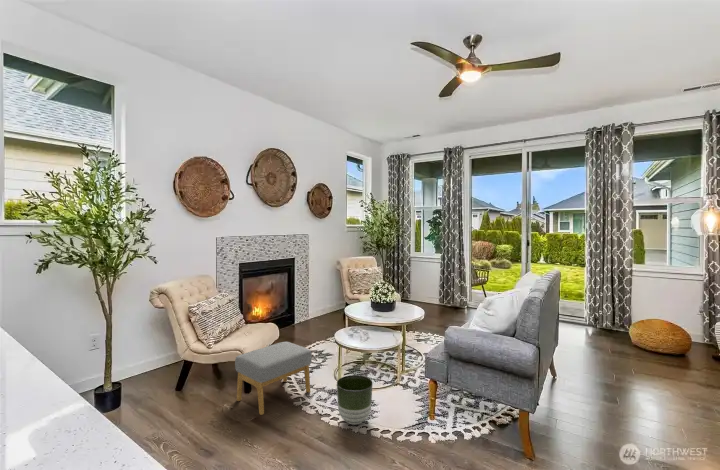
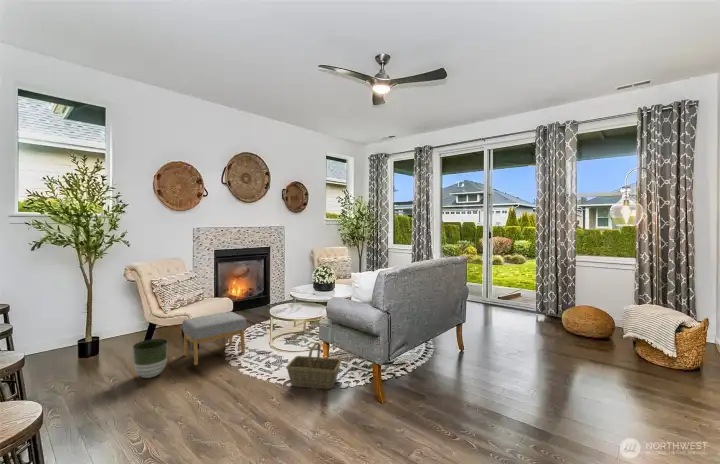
planter: present [337,375,373,425] -> present [133,339,168,378]
basket: none [395,381,460,441] -> present [286,342,341,389]

